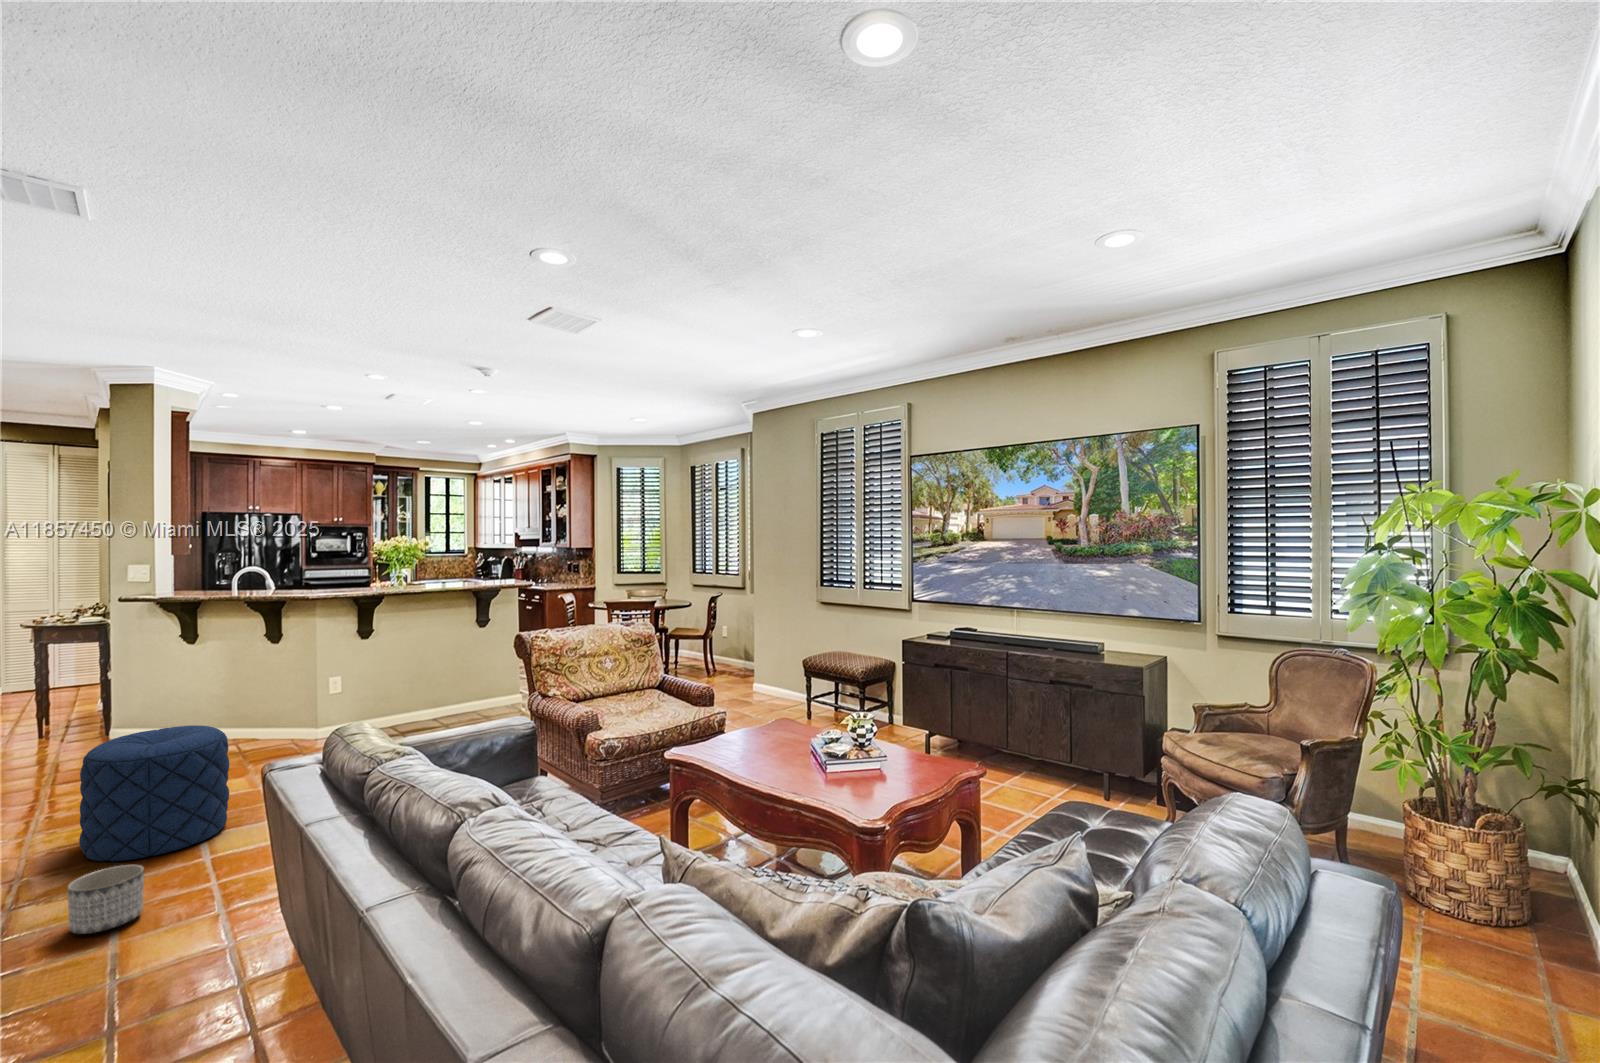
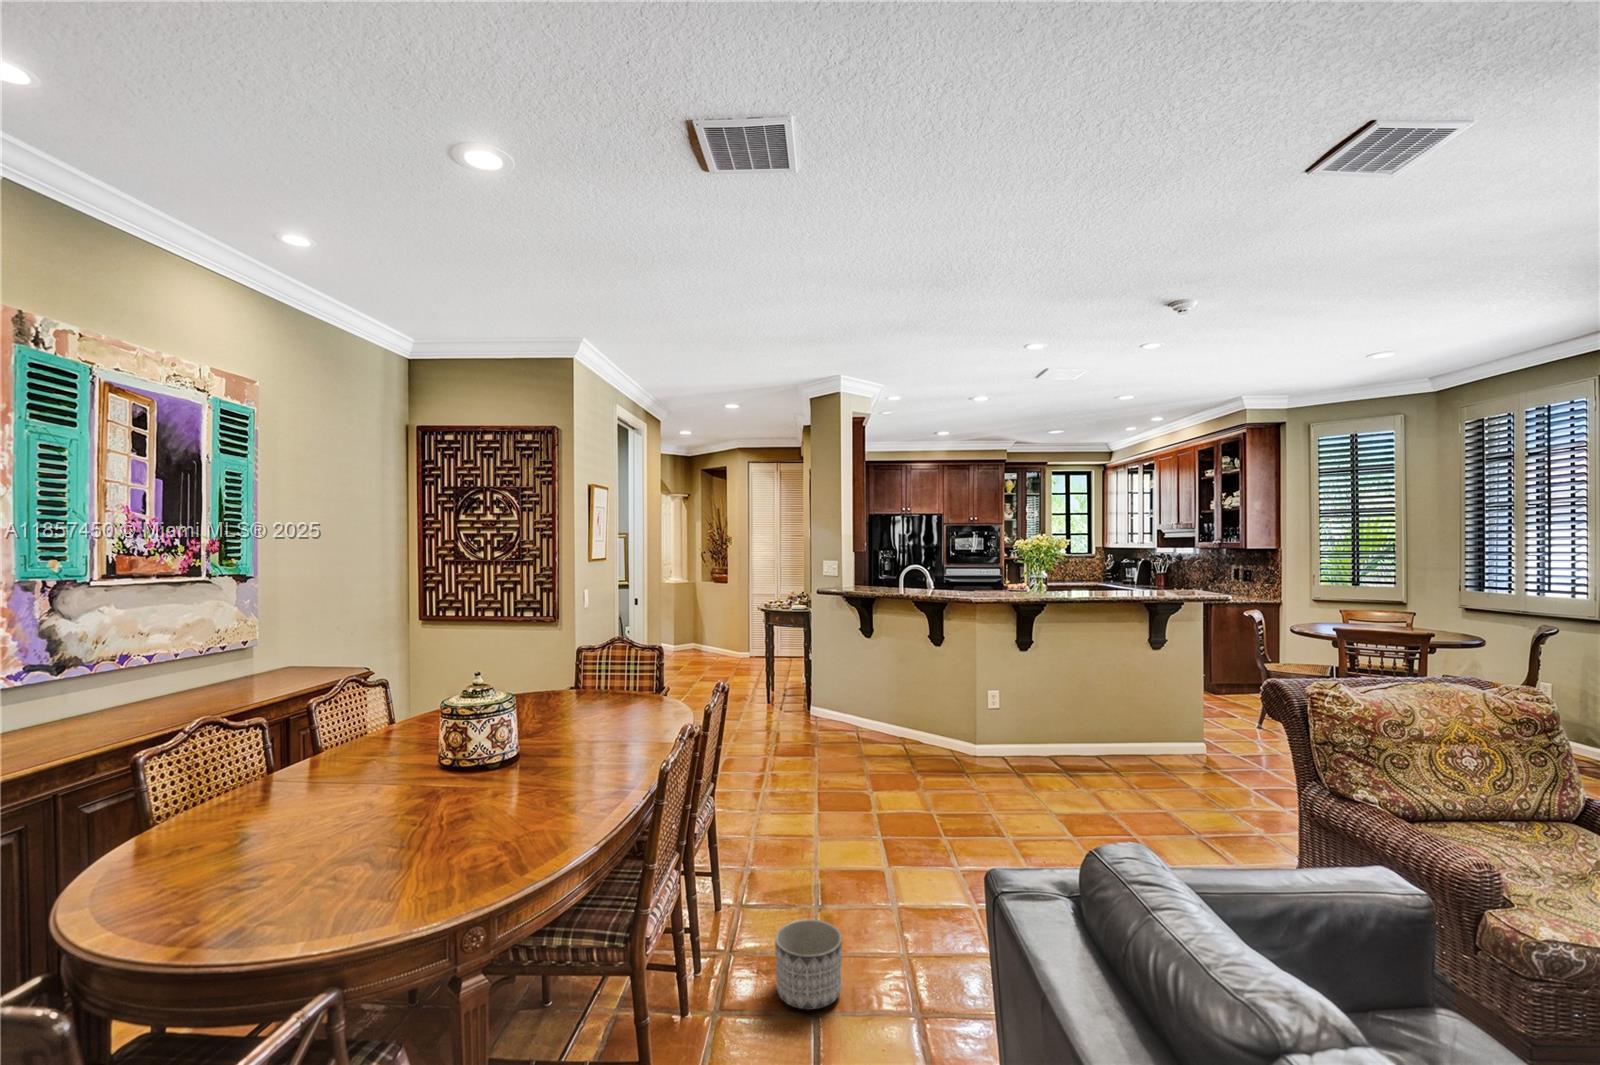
pouf: present [79,725,229,861] -> none [789,737,913,890]

